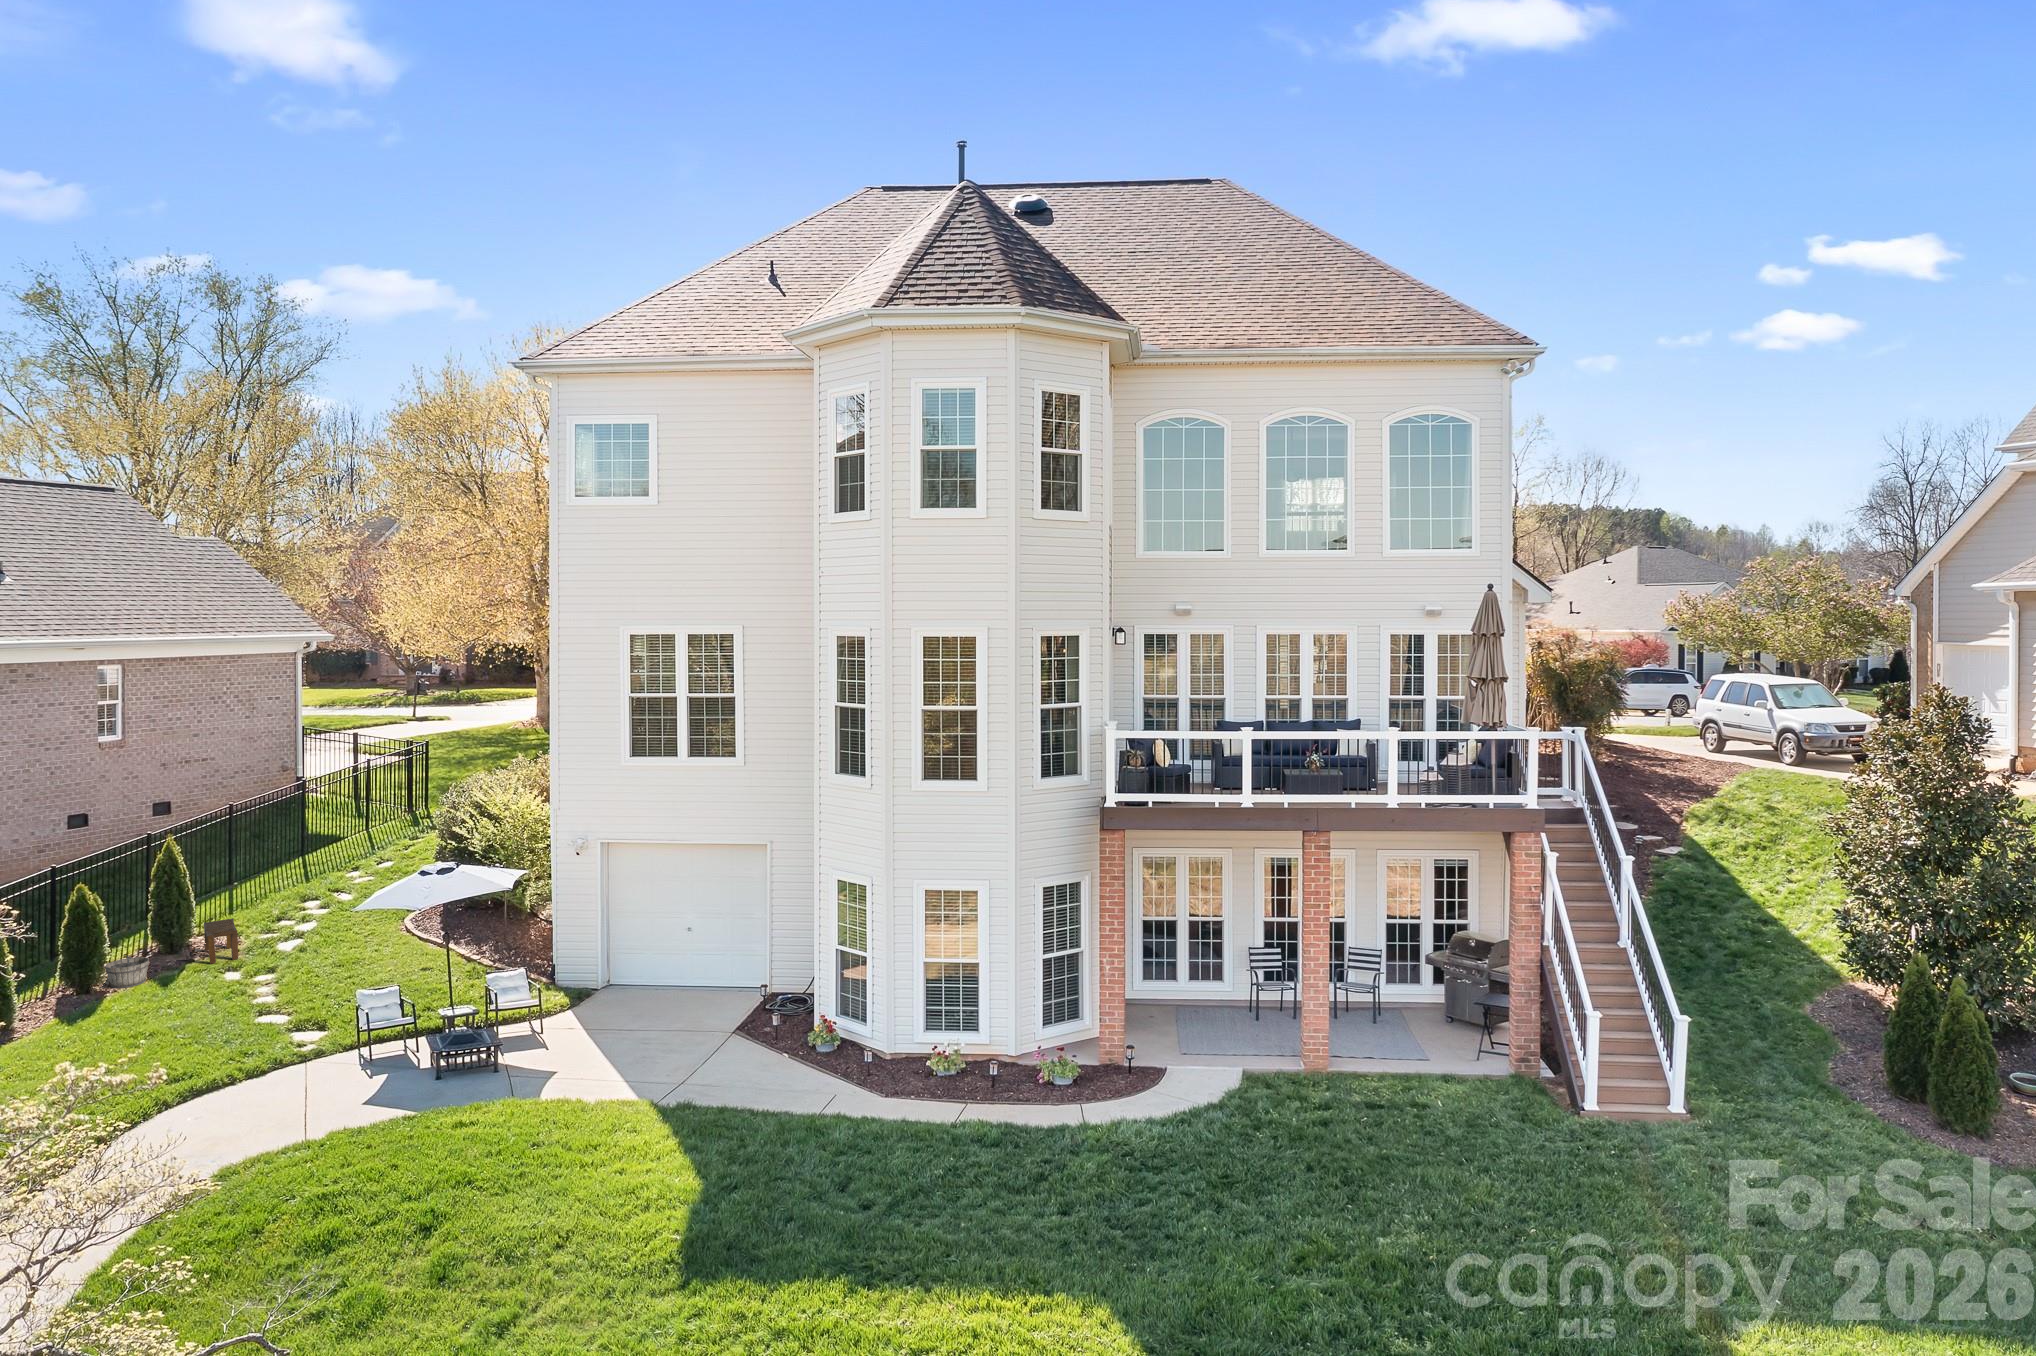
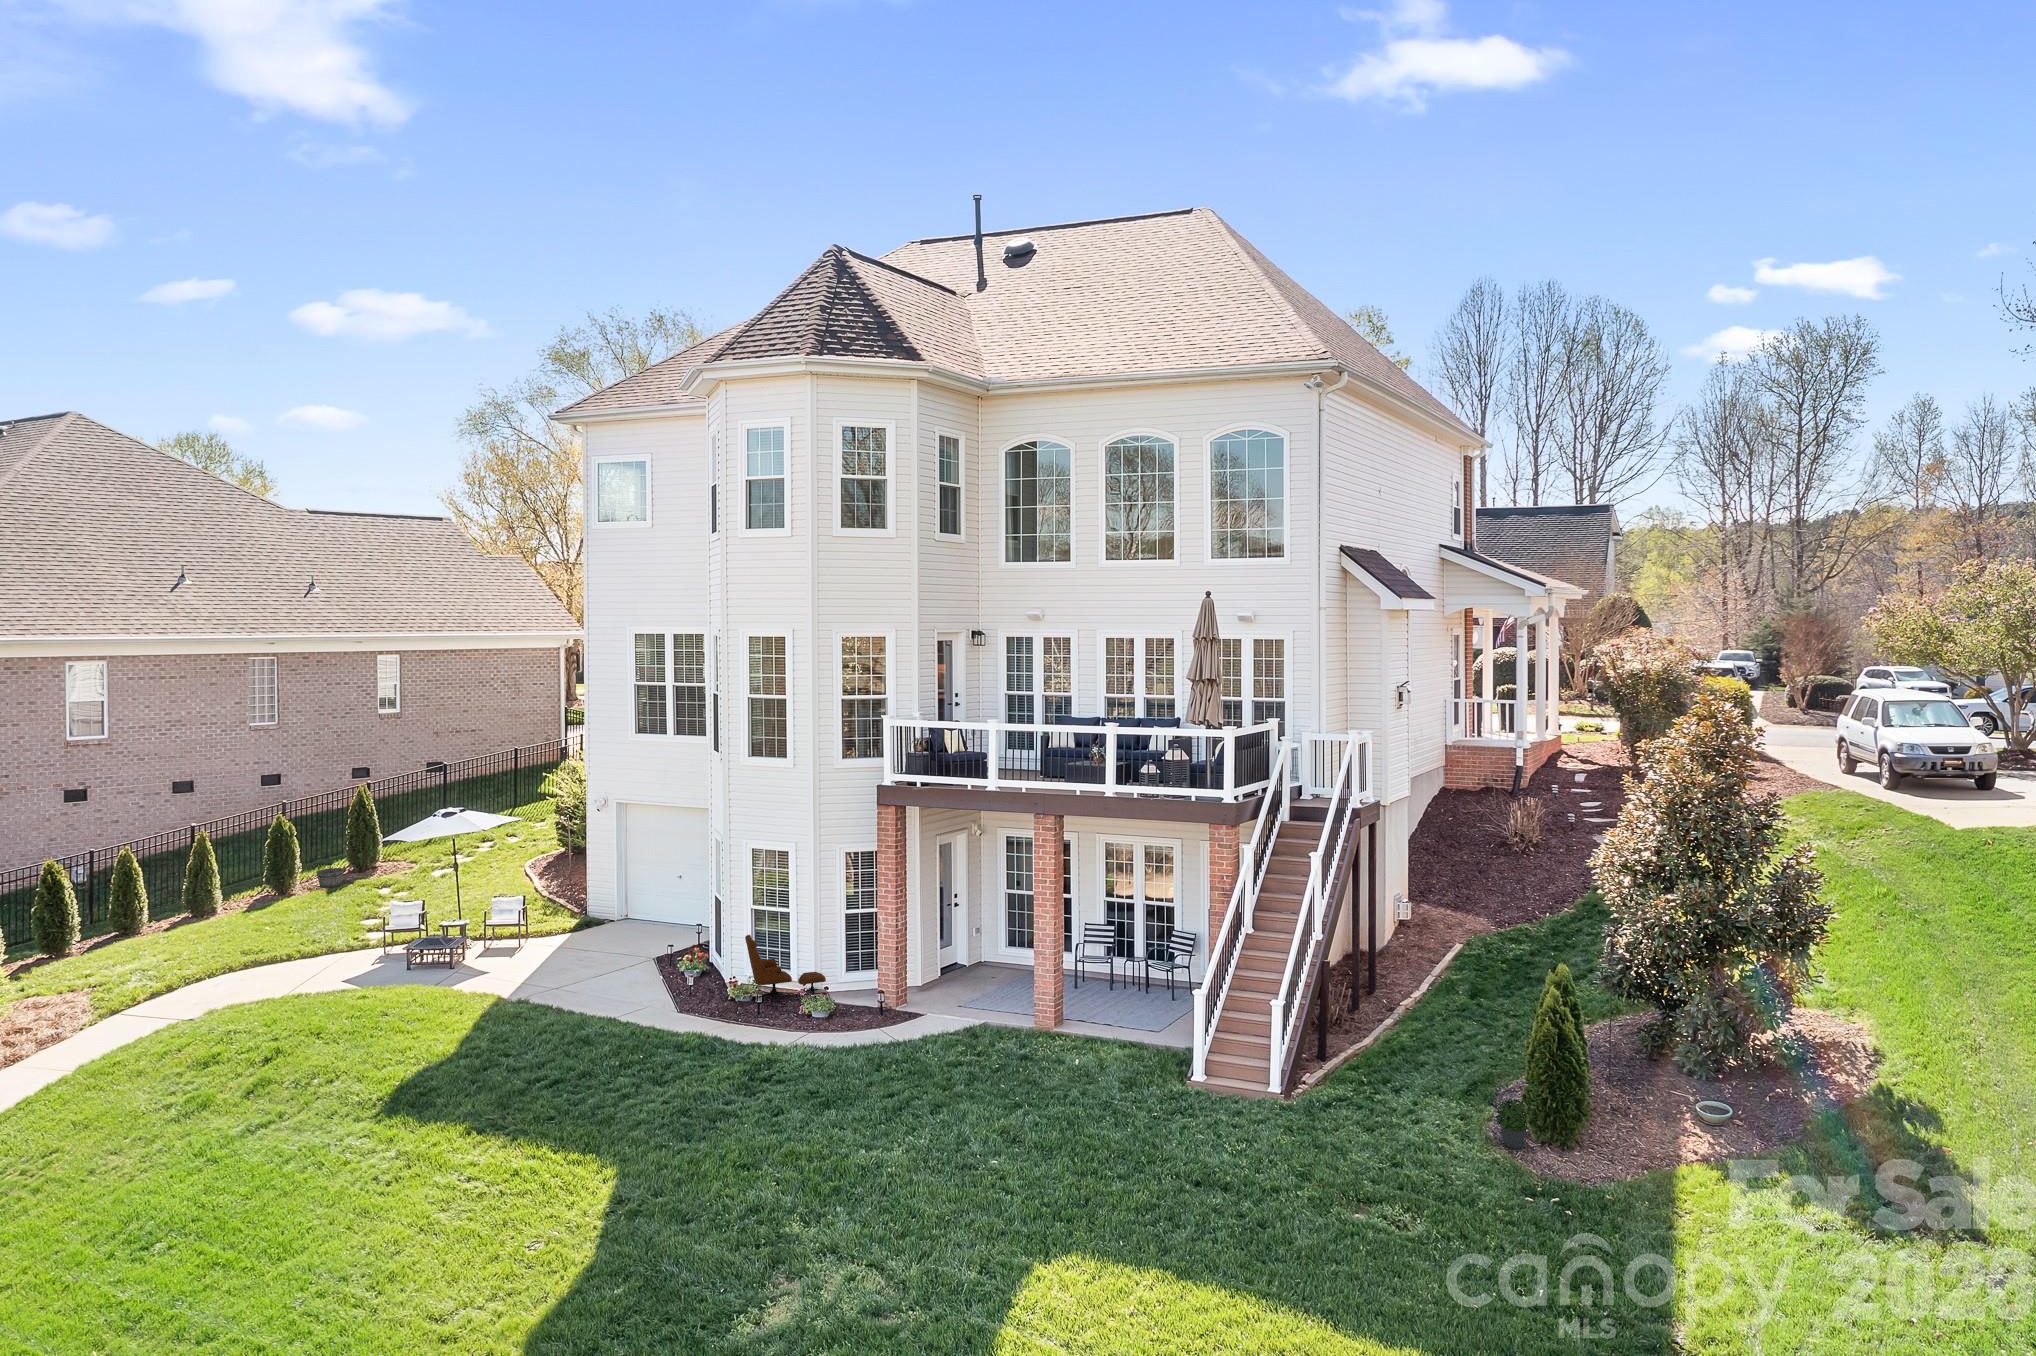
bench: present [204,918,238,964] -> none [384,848,412,879]
lounge chair: none [963,998,1041,1076] -> present [745,935,826,1002]
potted plant: none [1892,1079,1939,1128] -> present [1491,1098,1527,1149]

